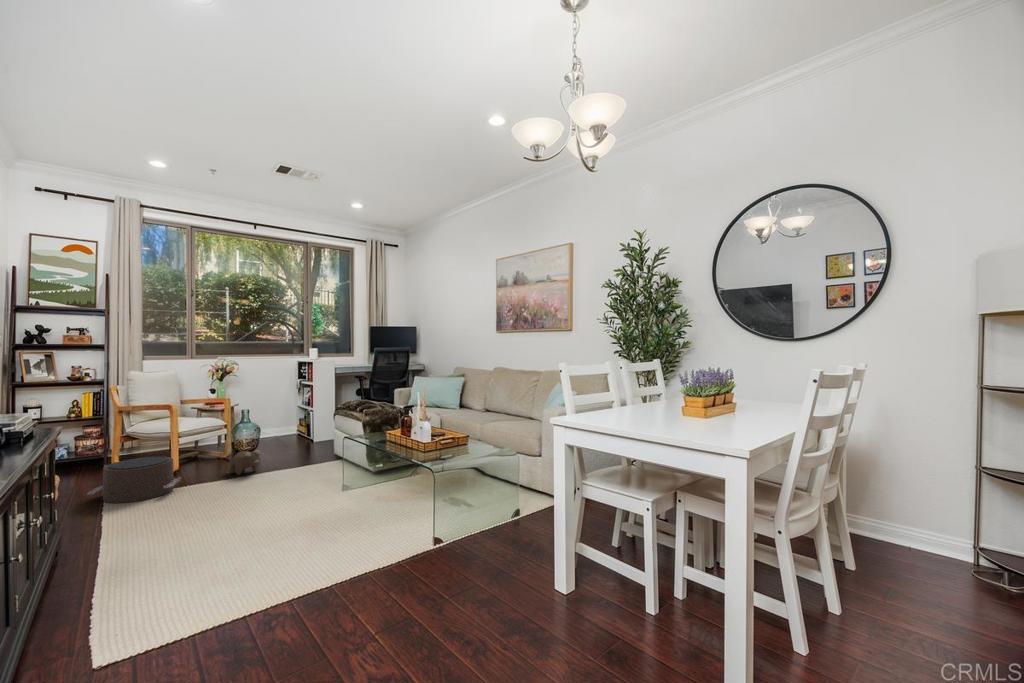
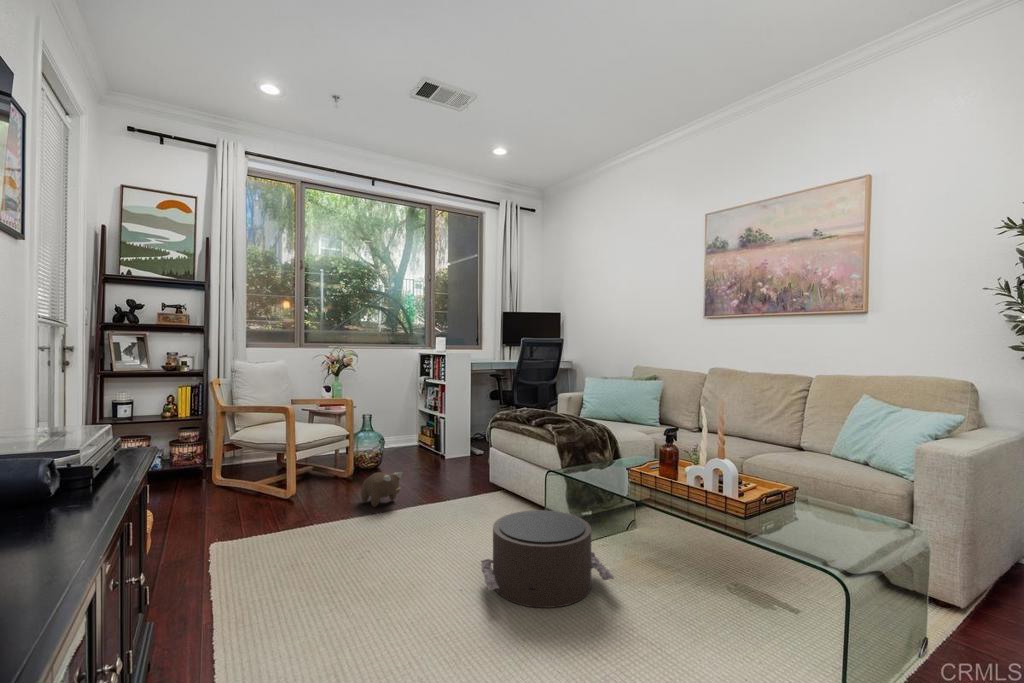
pouf: present [87,457,181,503] -> present [481,510,614,608]

